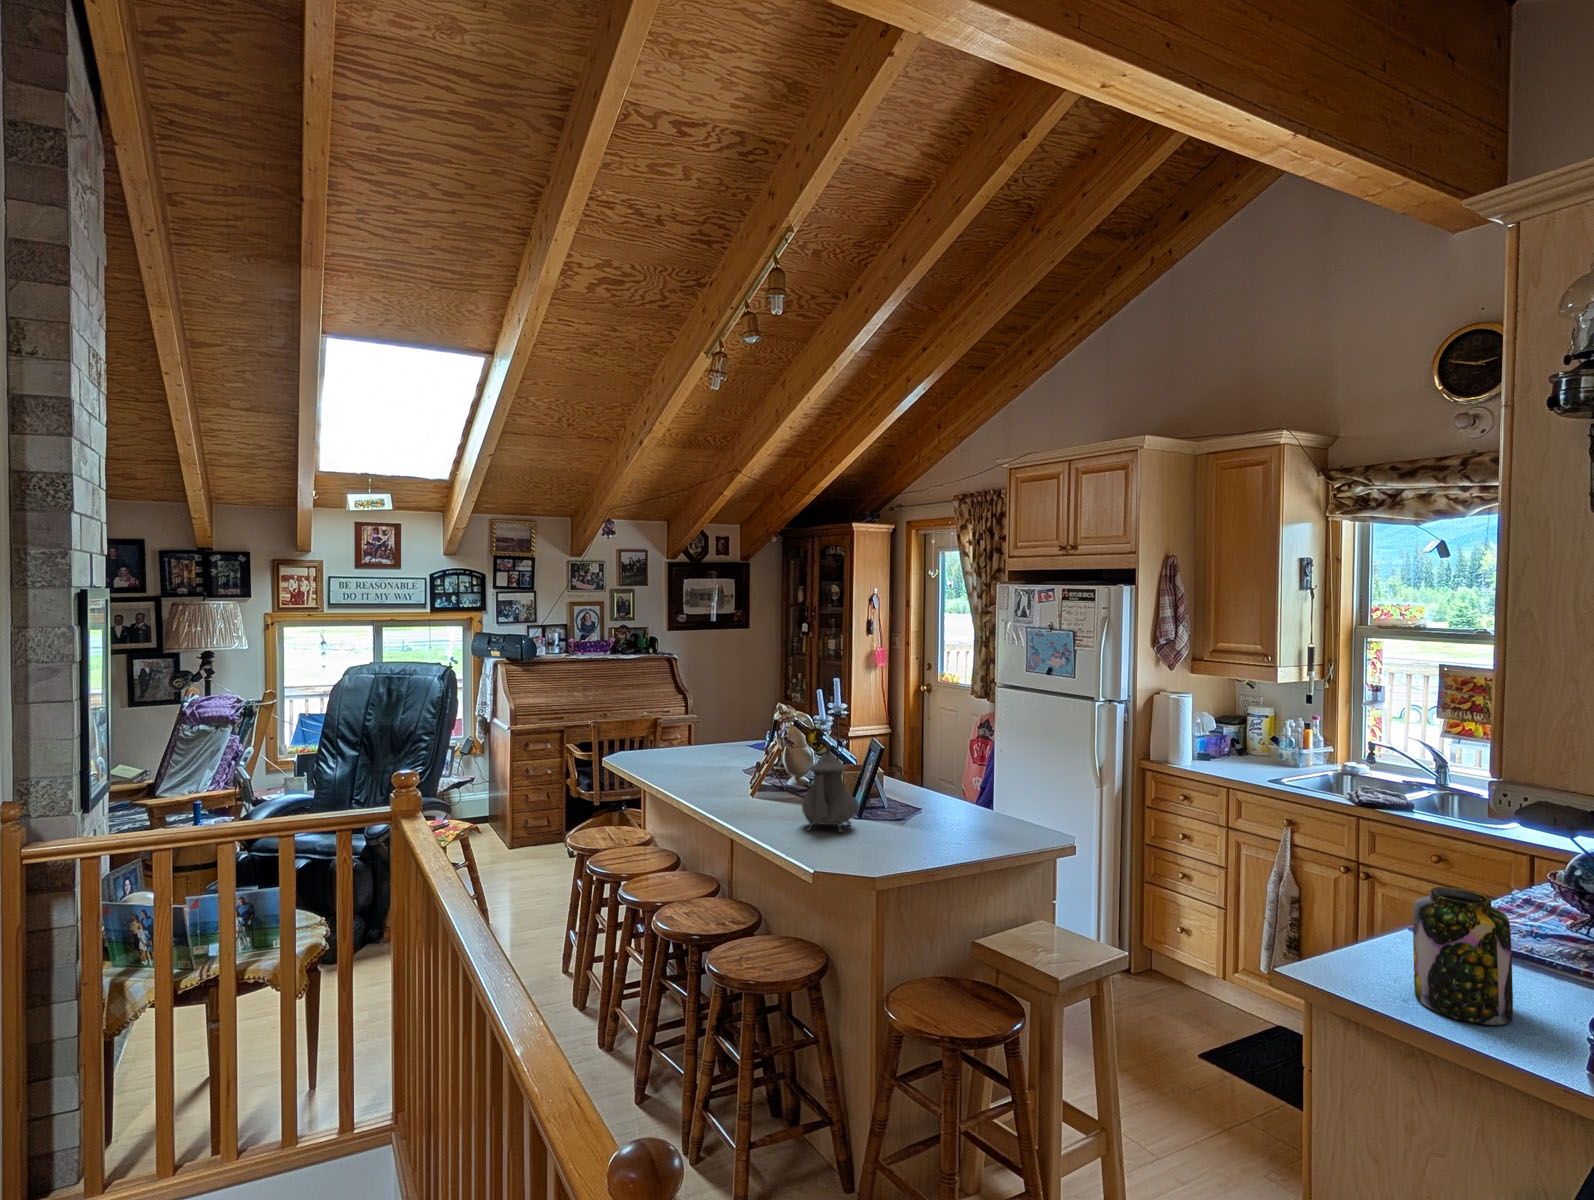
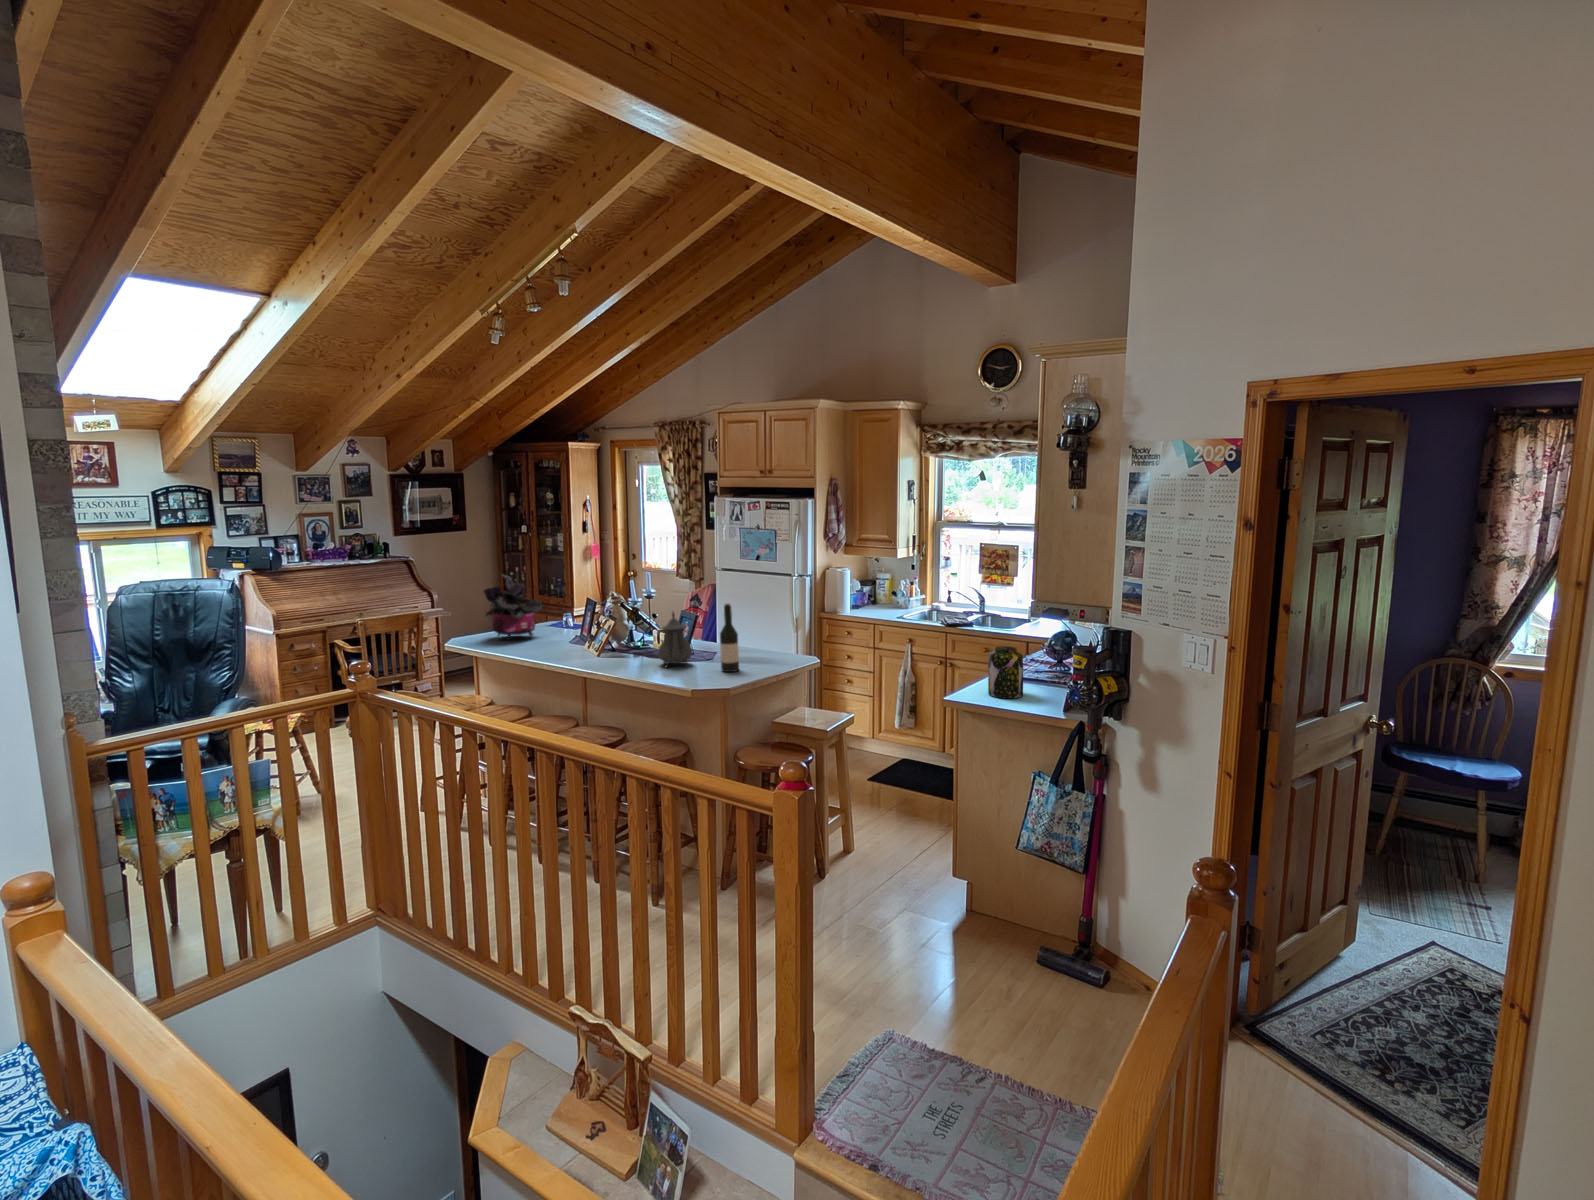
potted plant: none [640,672,720,760] -> present [484,574,542,640]
wine bottle: none [884,736,916,854] -> present [720,604,739,672]

